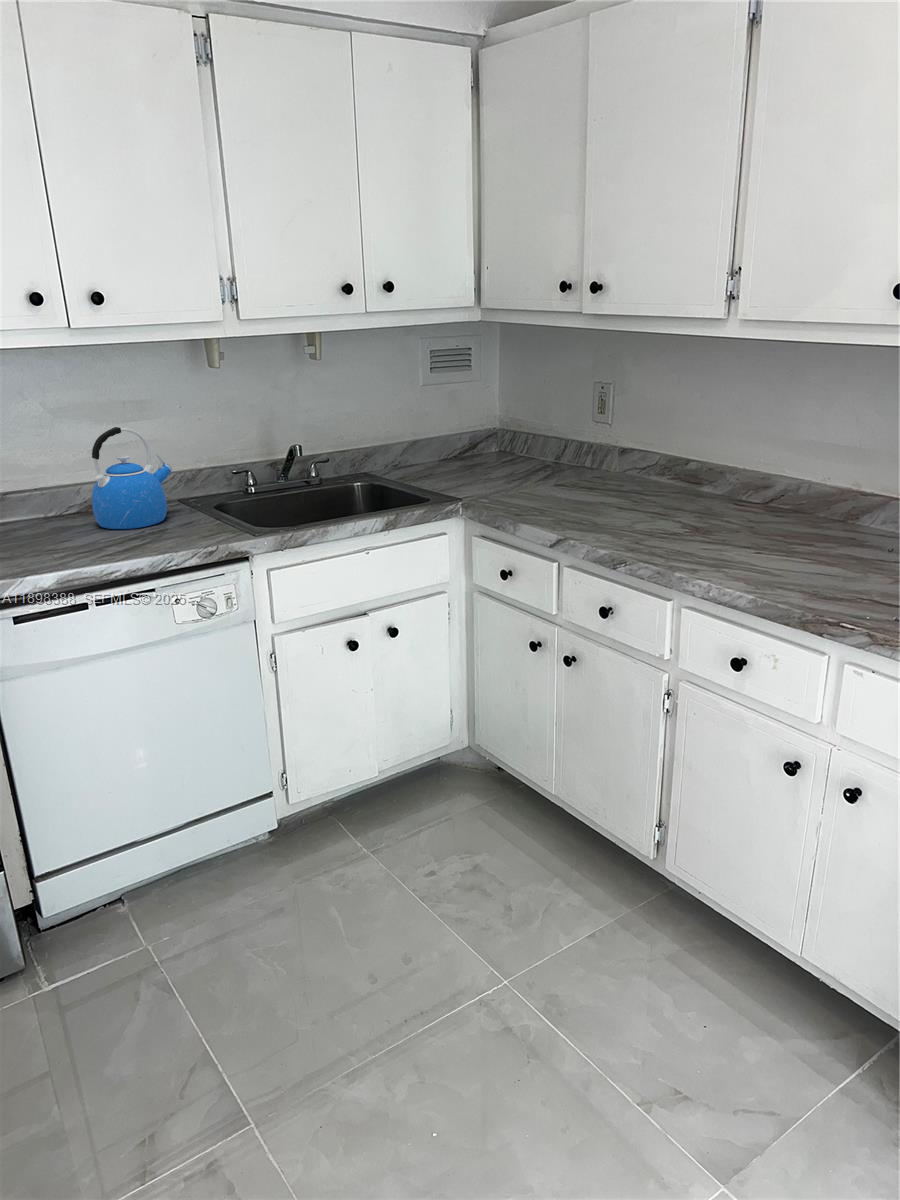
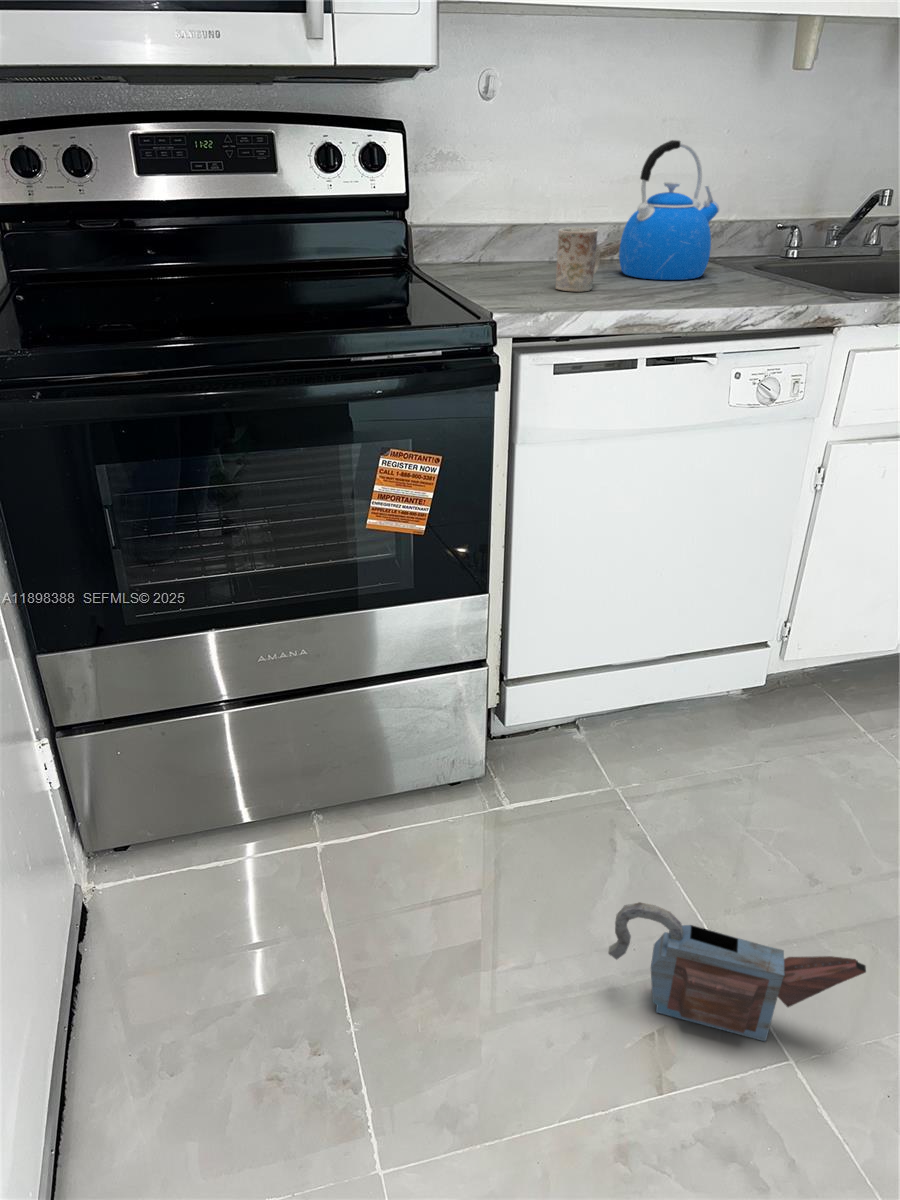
mug: none [17,502,63,552] -> present [556,227,600,292]
watering can: none [94,1039,283,1133] -> present [608,902,866,1041]

